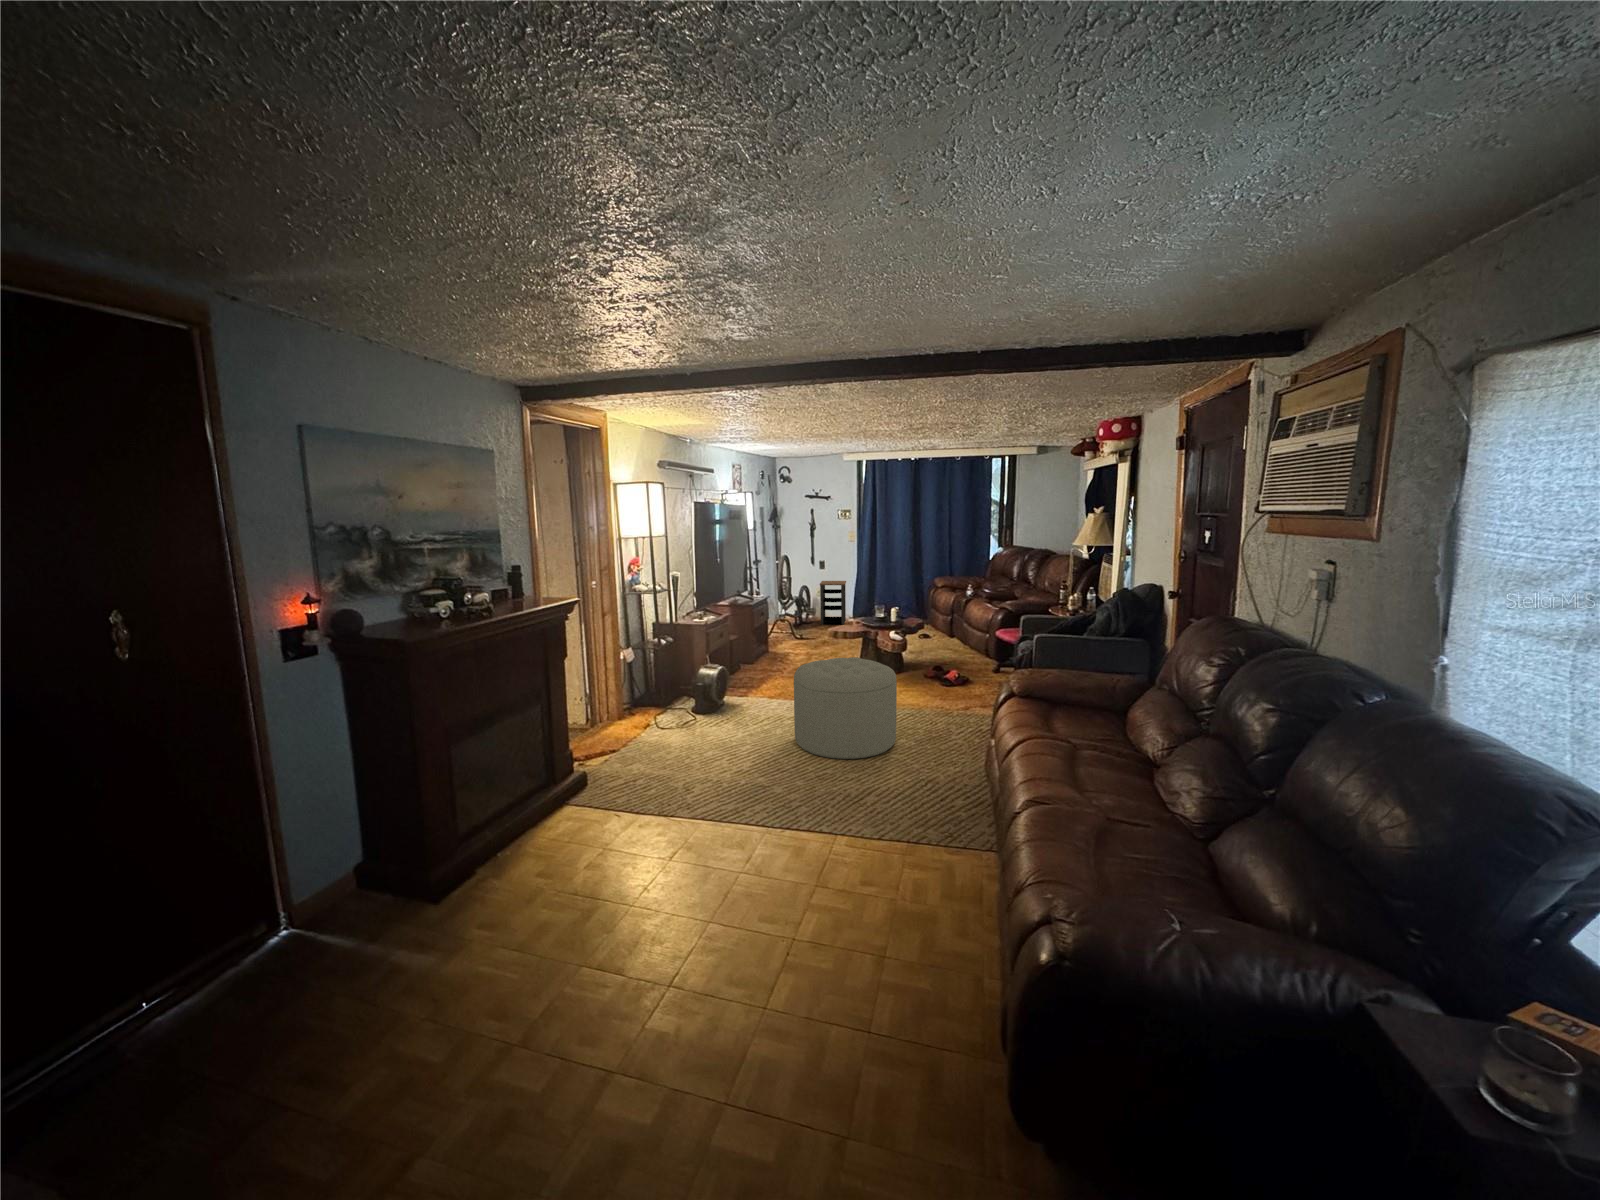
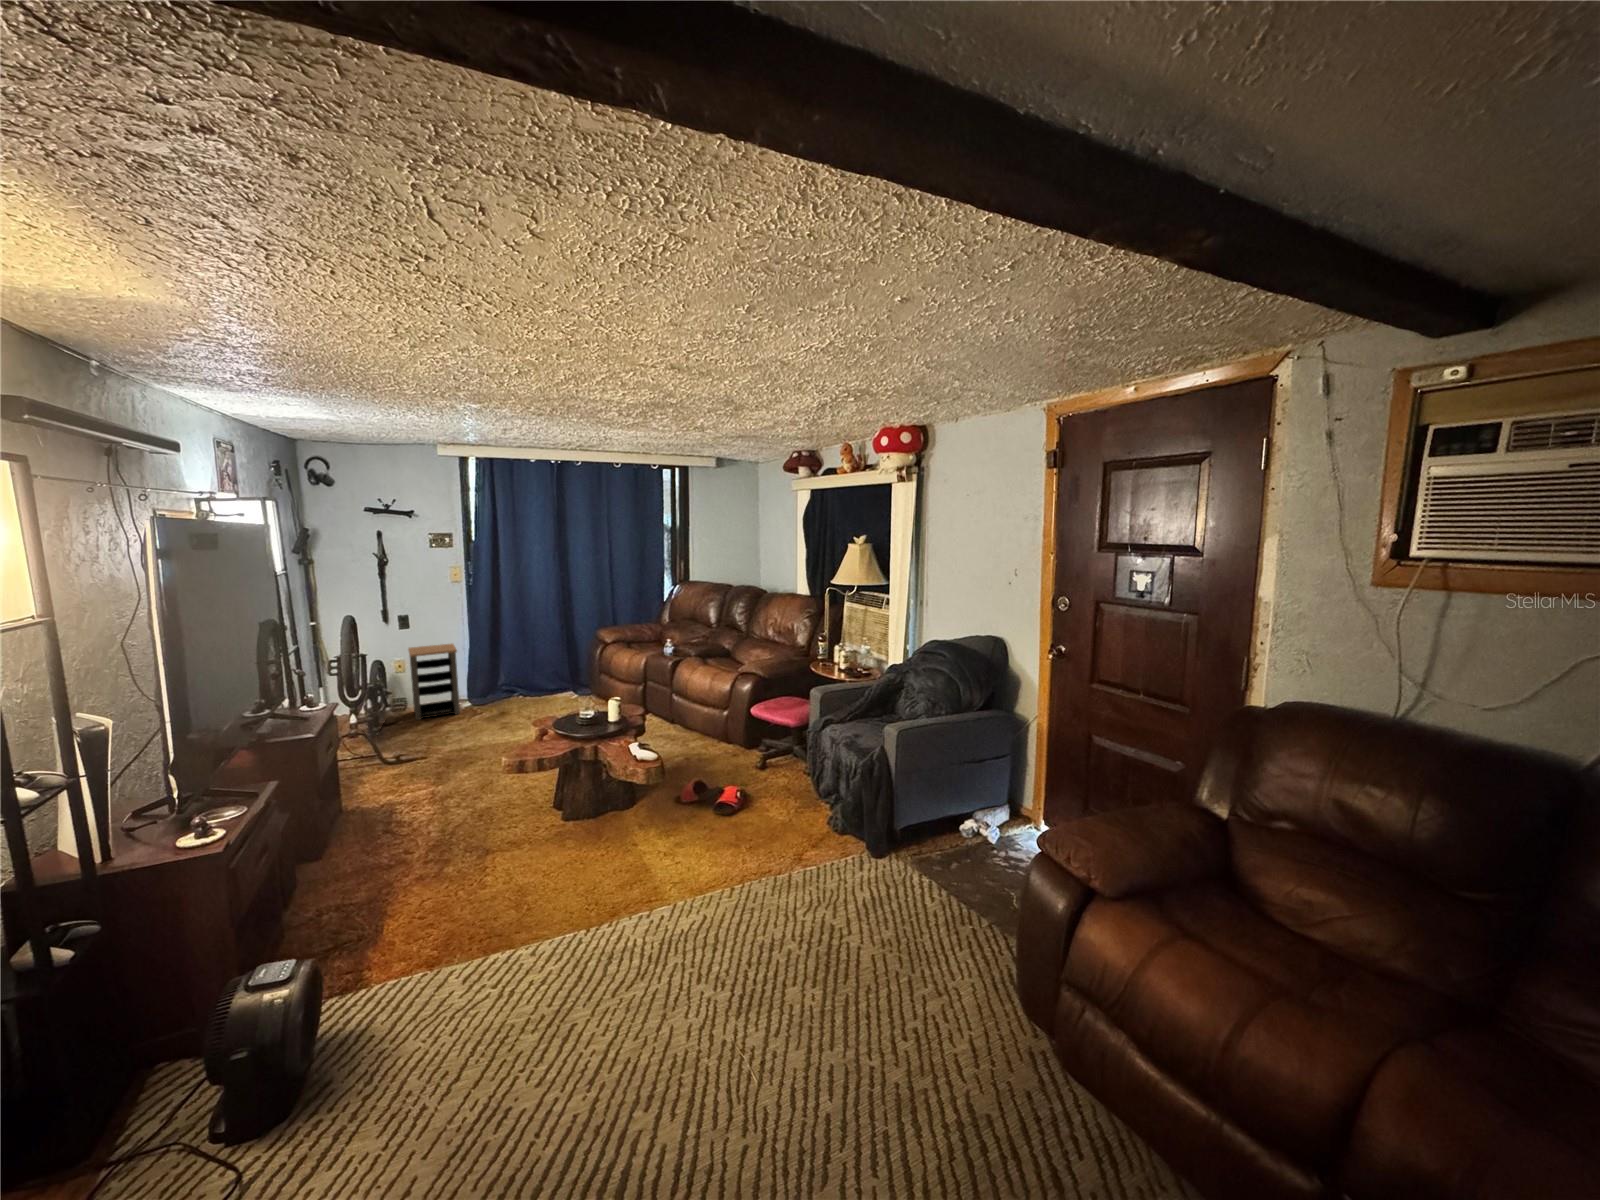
ottoman: present [794,657,897,759] -> none [574,847,802,1149]

